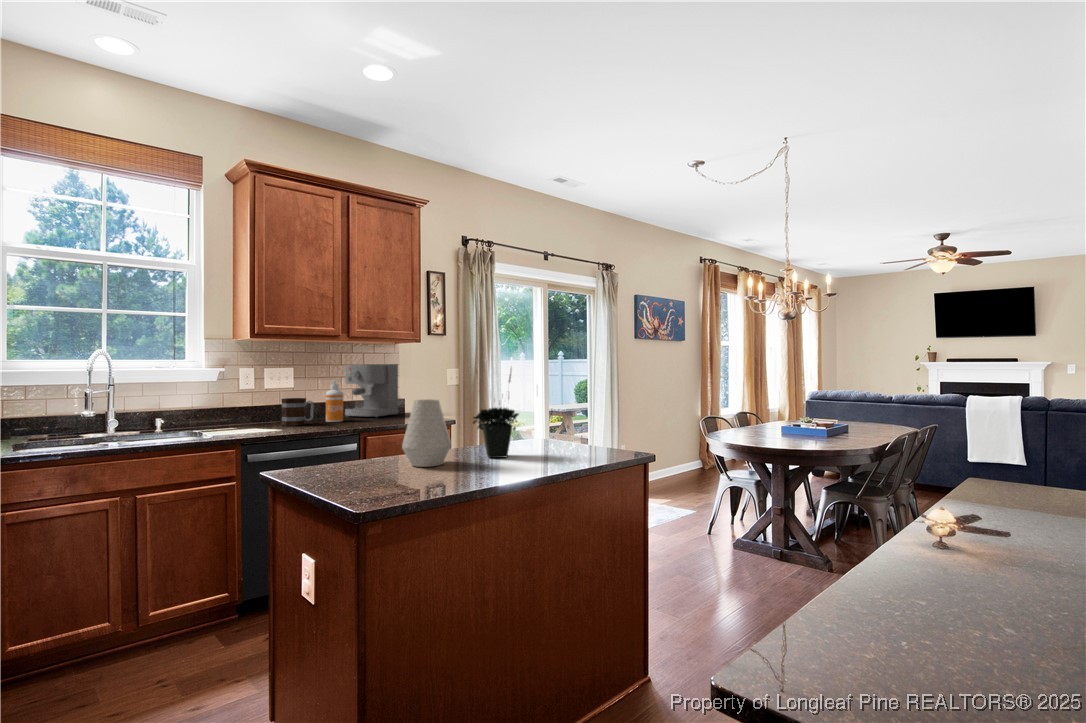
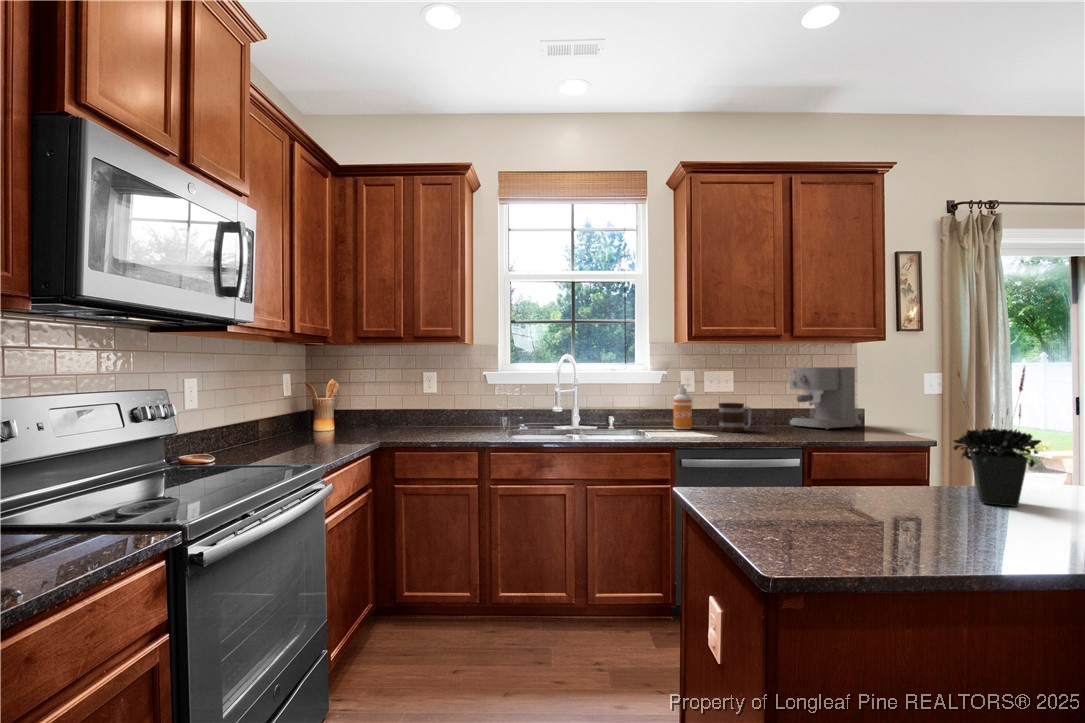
soap dispenser: present [326,380,343,422] -> present [673,384,692,429]
vase: present [402,399,451,467] -> none [839,411,915,504]

